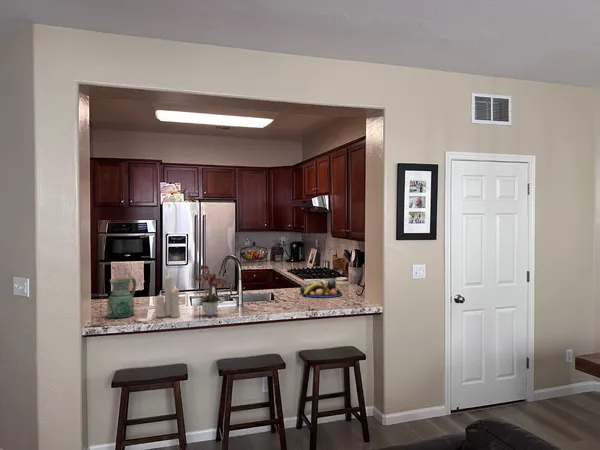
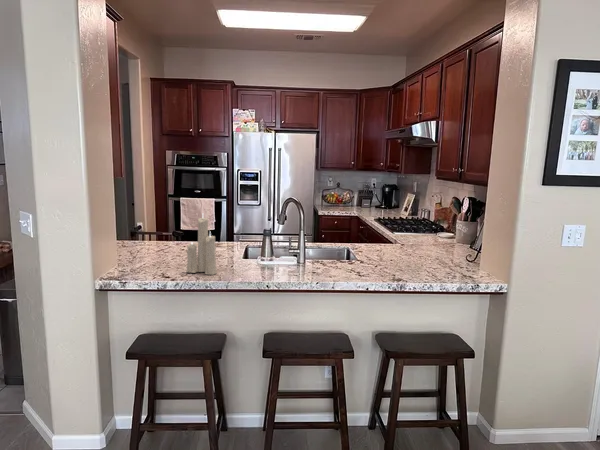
flower arrangement: present [195,265,227,316] -> none [234,203,283,276]
ceramic pitcher: present [107,276,136,318] -> none [130,216,170,269]
fruit bowl: present [300,279,342,297] -> none [385,234,445,261]

